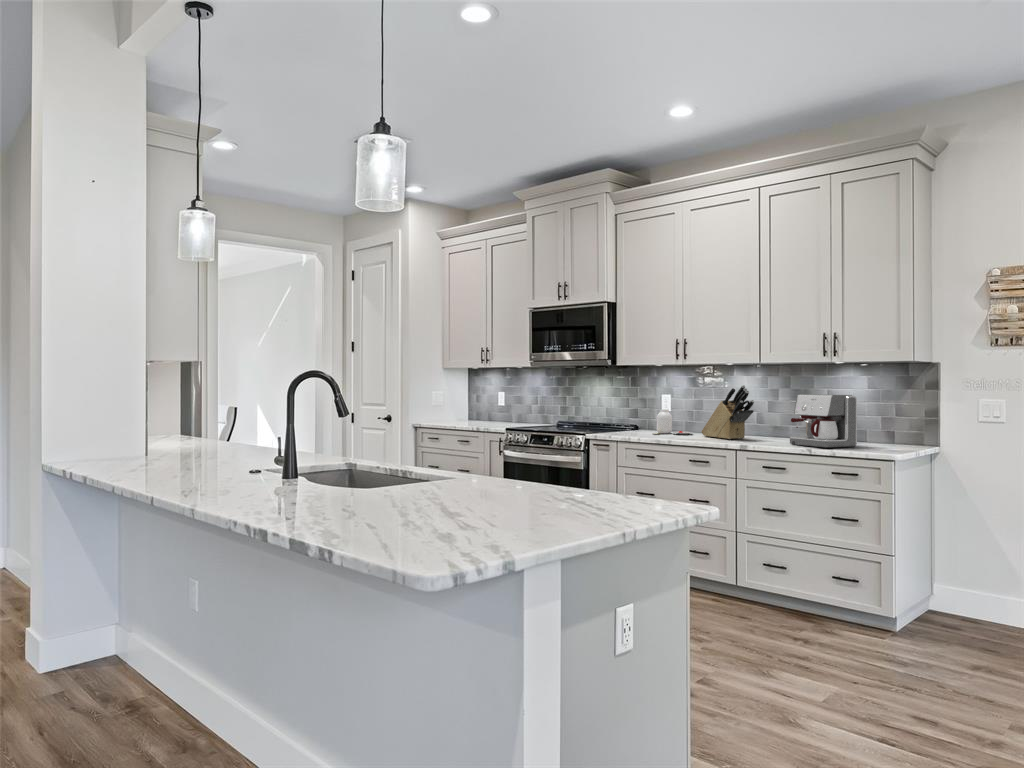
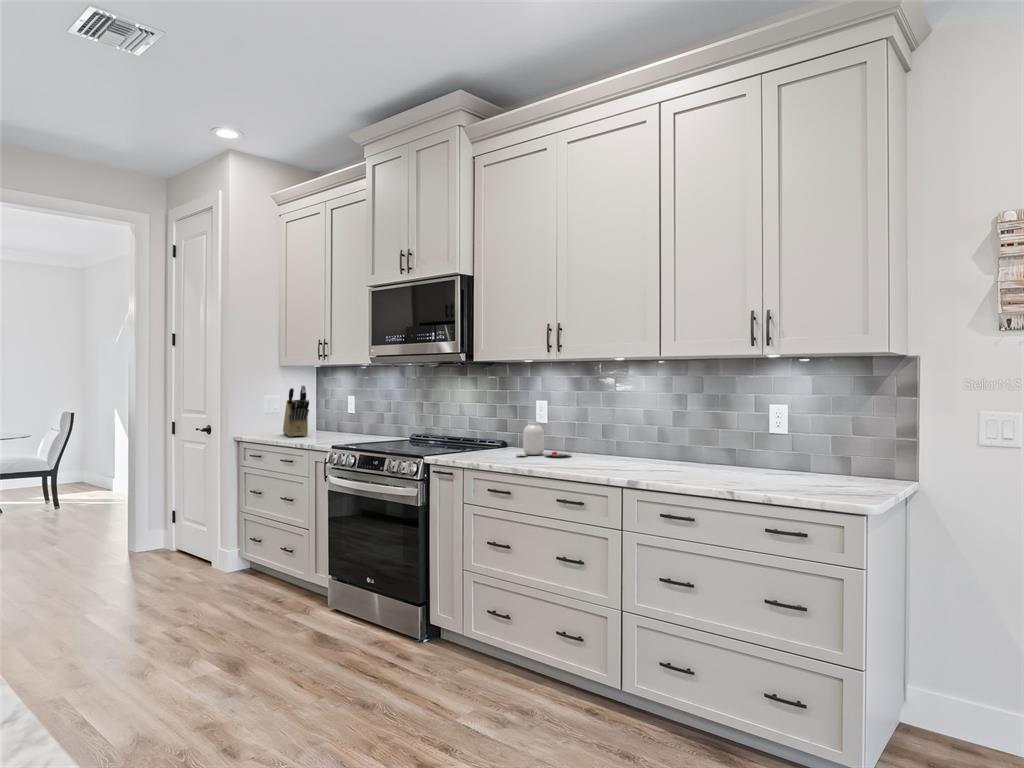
knife block: present [702,385,754,439] -> present [283,385,309,437]
coffee maker: present [790,394,857,448] -> none [701,403,801,486]

